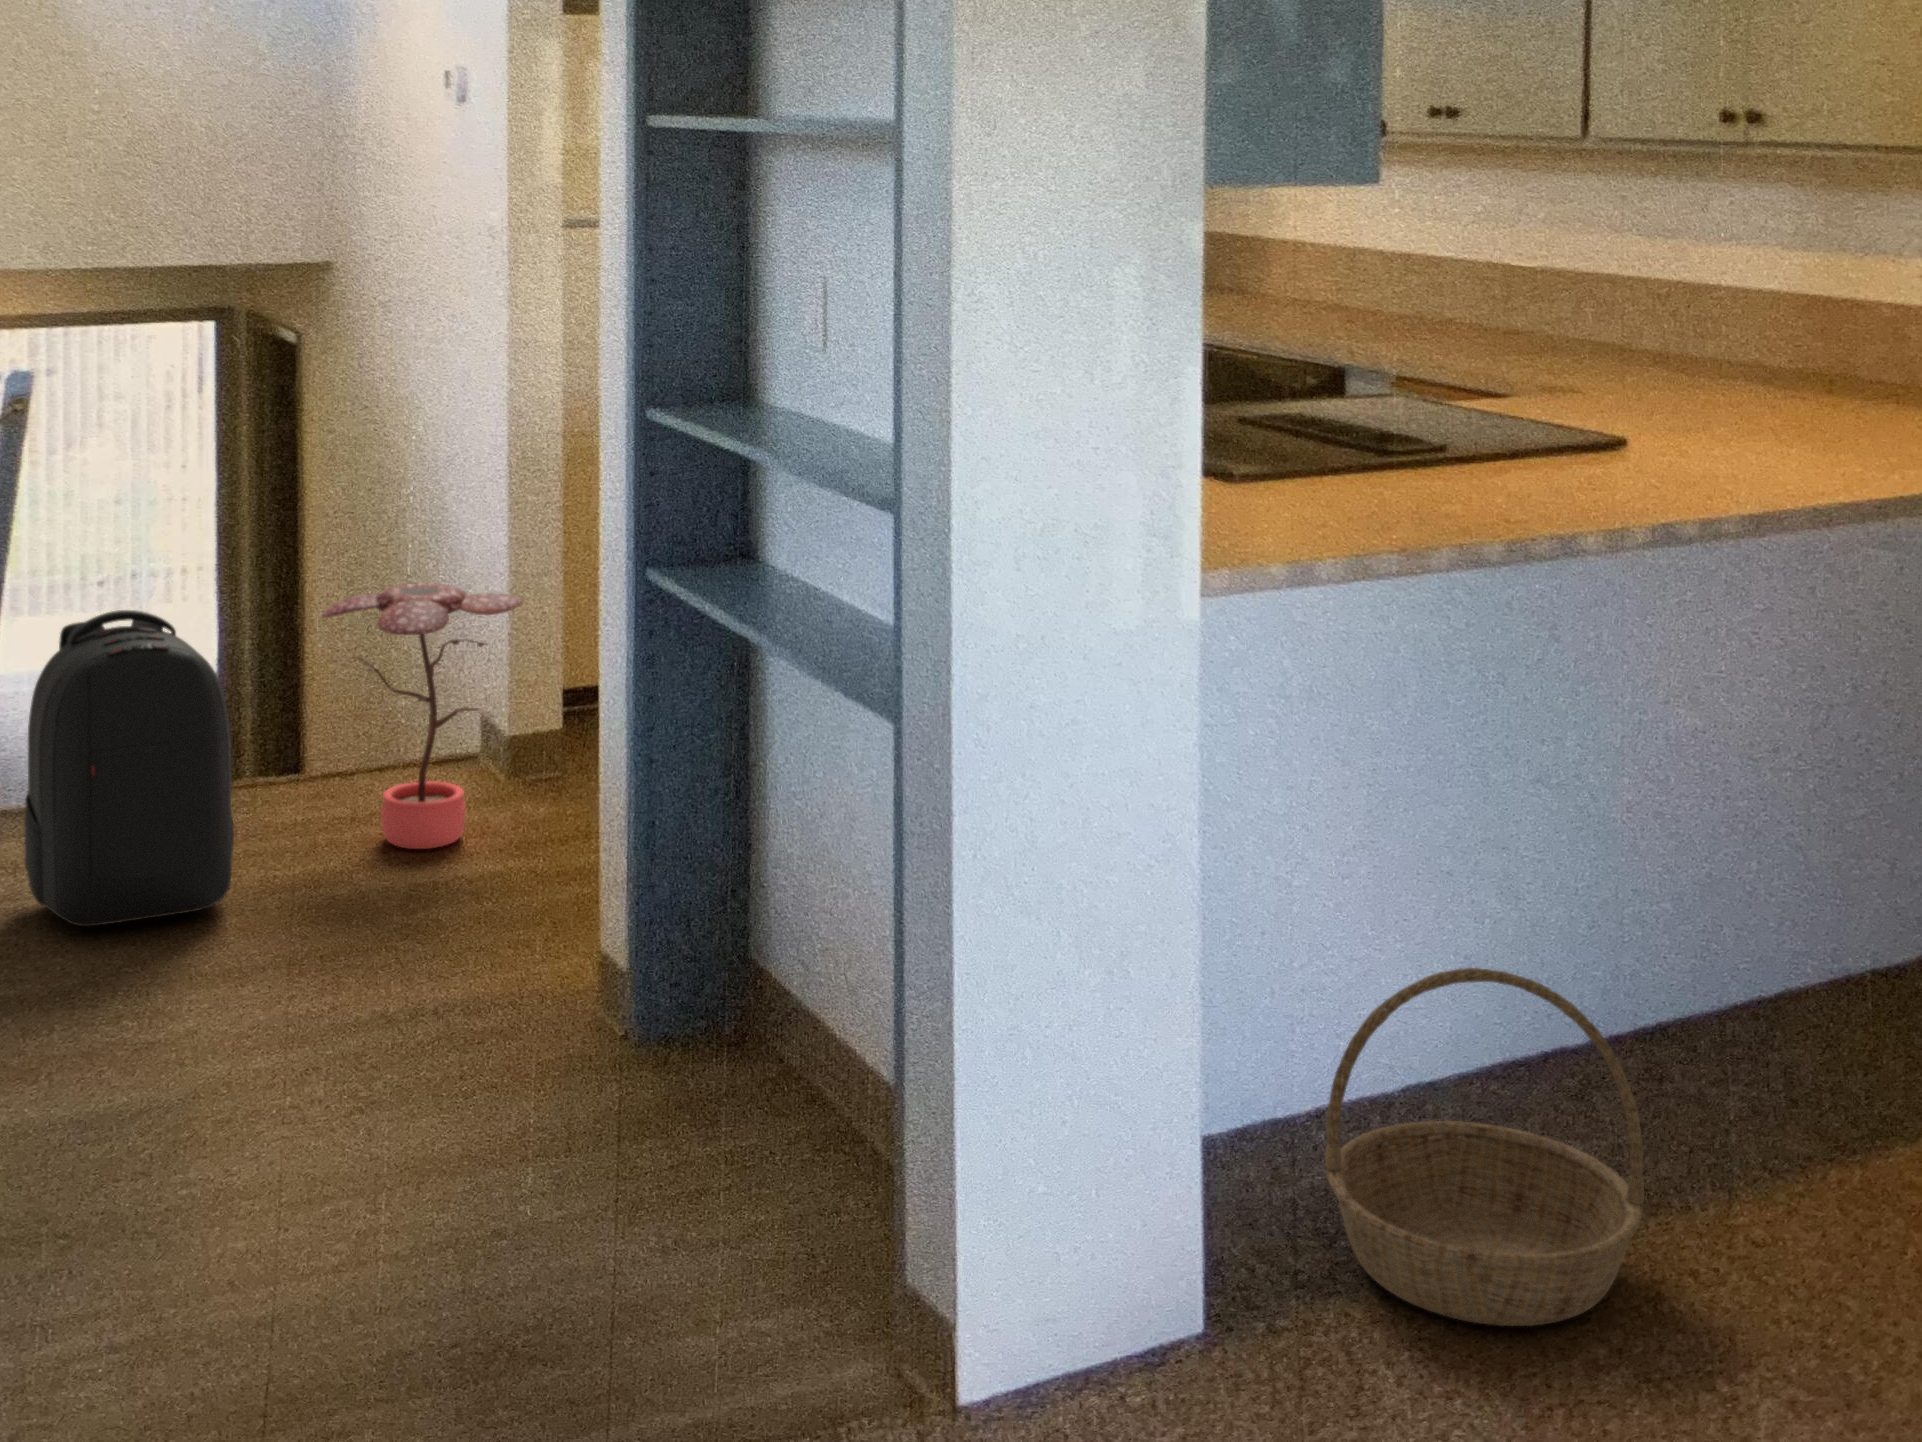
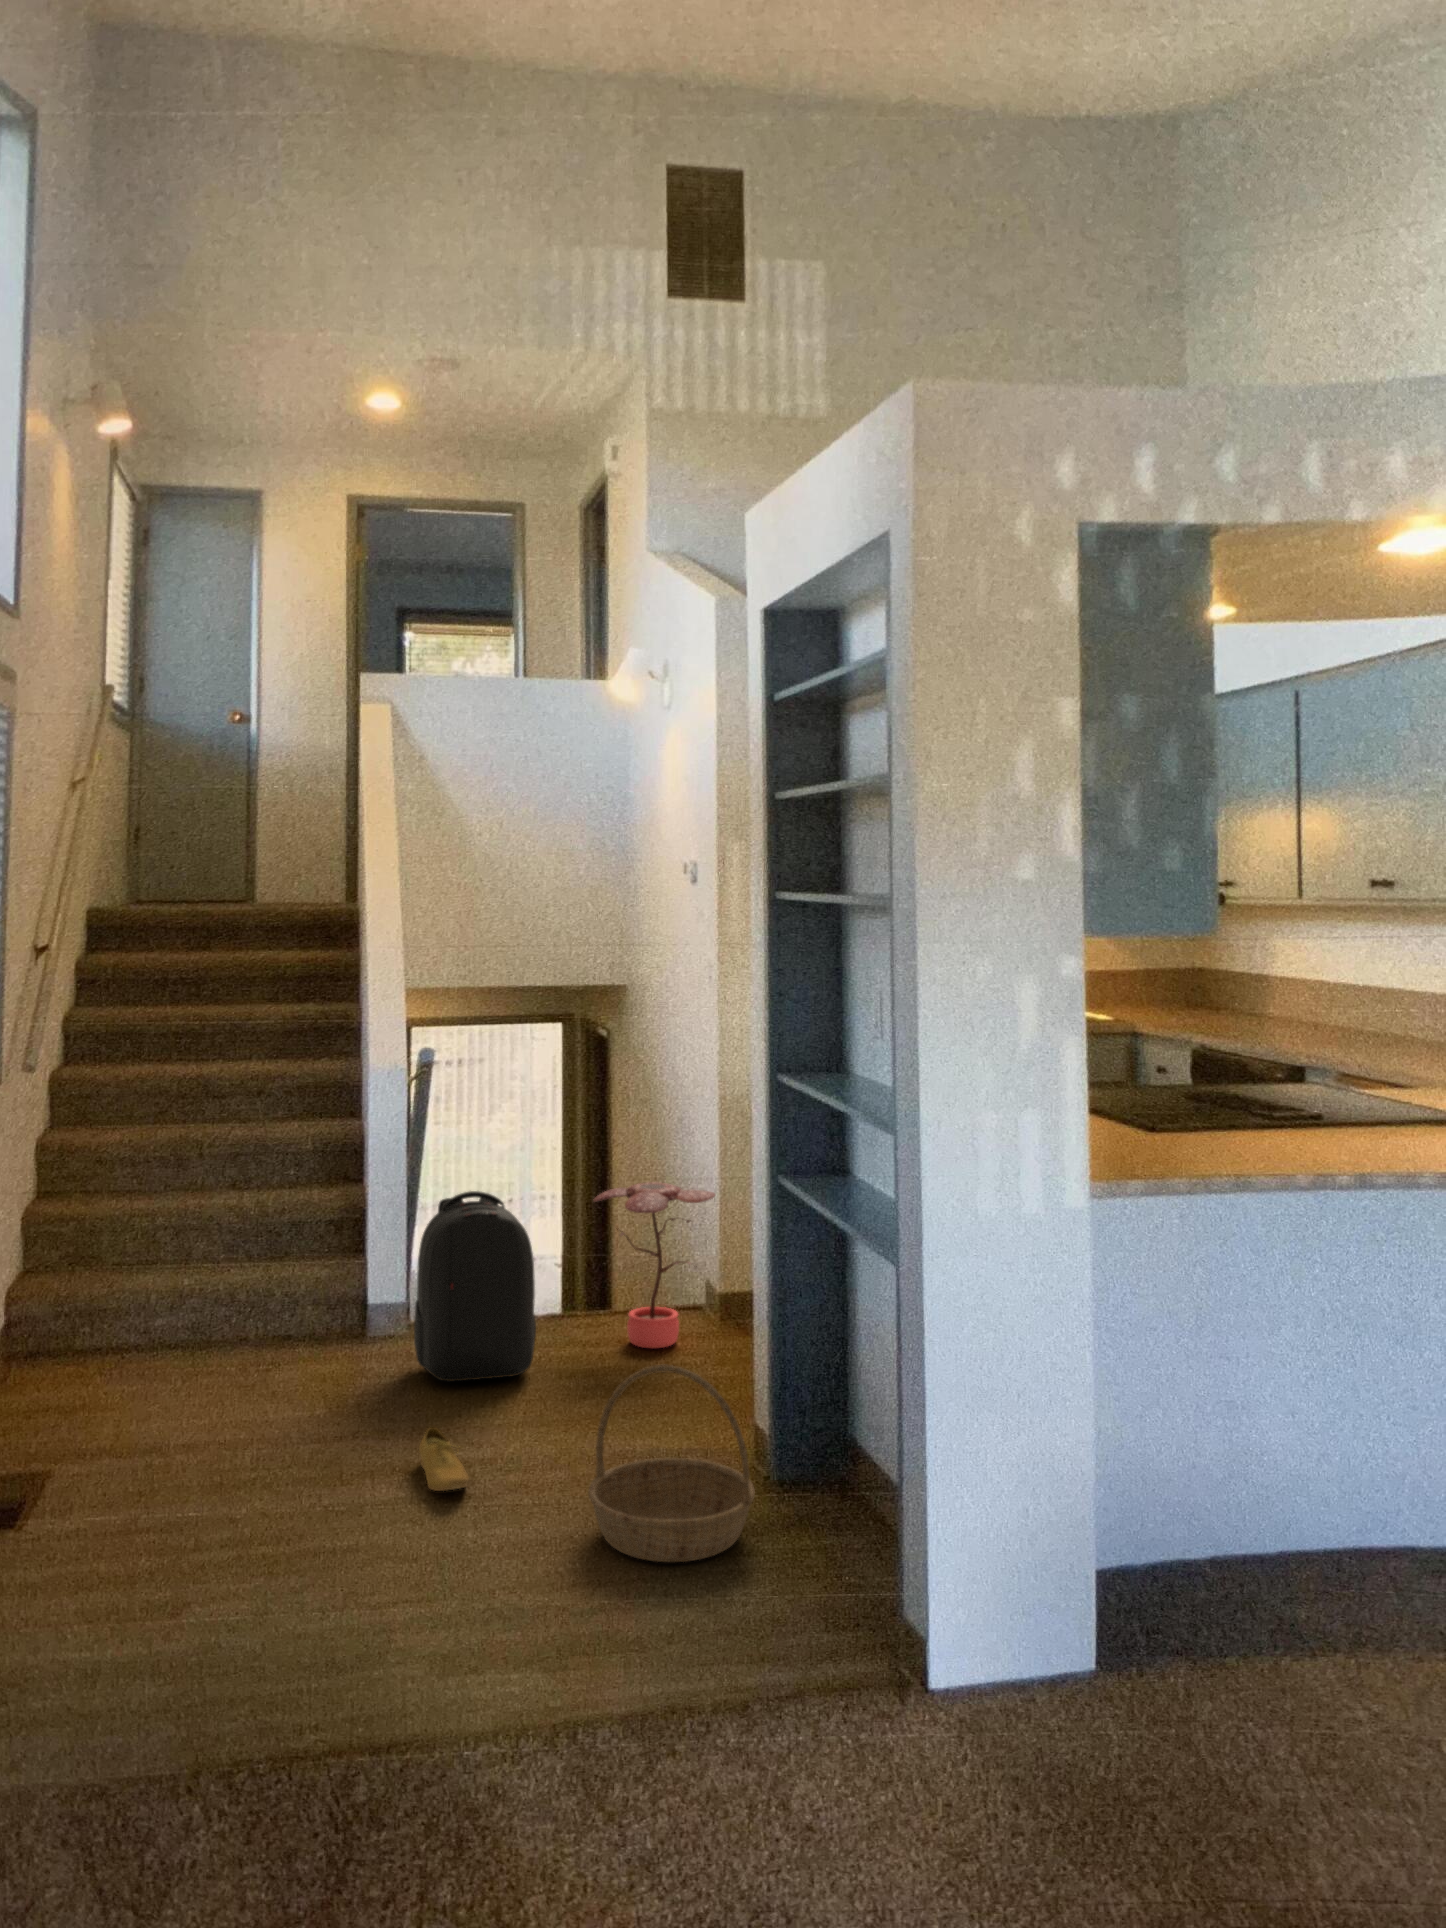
basket: present [1325,968,1644,1326] -> present [589,1365,755,1562]
shoe: none [53,1011,146,1121] -> present [419,1427,469,1491]

